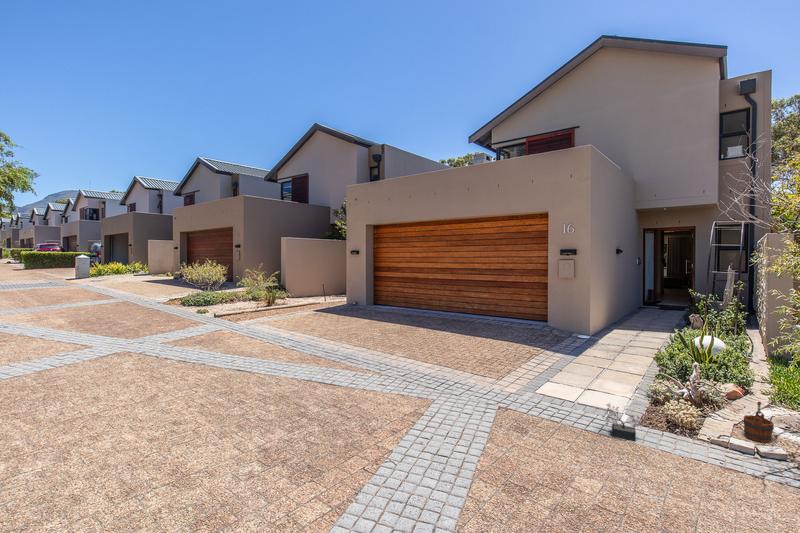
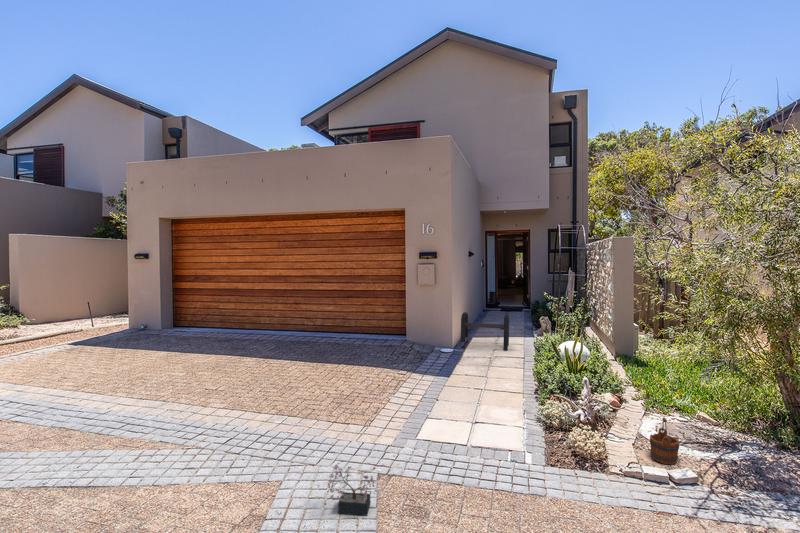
bench: none [600,303,652,341] -> present [461,312,509,350]
decorative plant: present [602,403,643,441] -> present [328,463,377,516]

